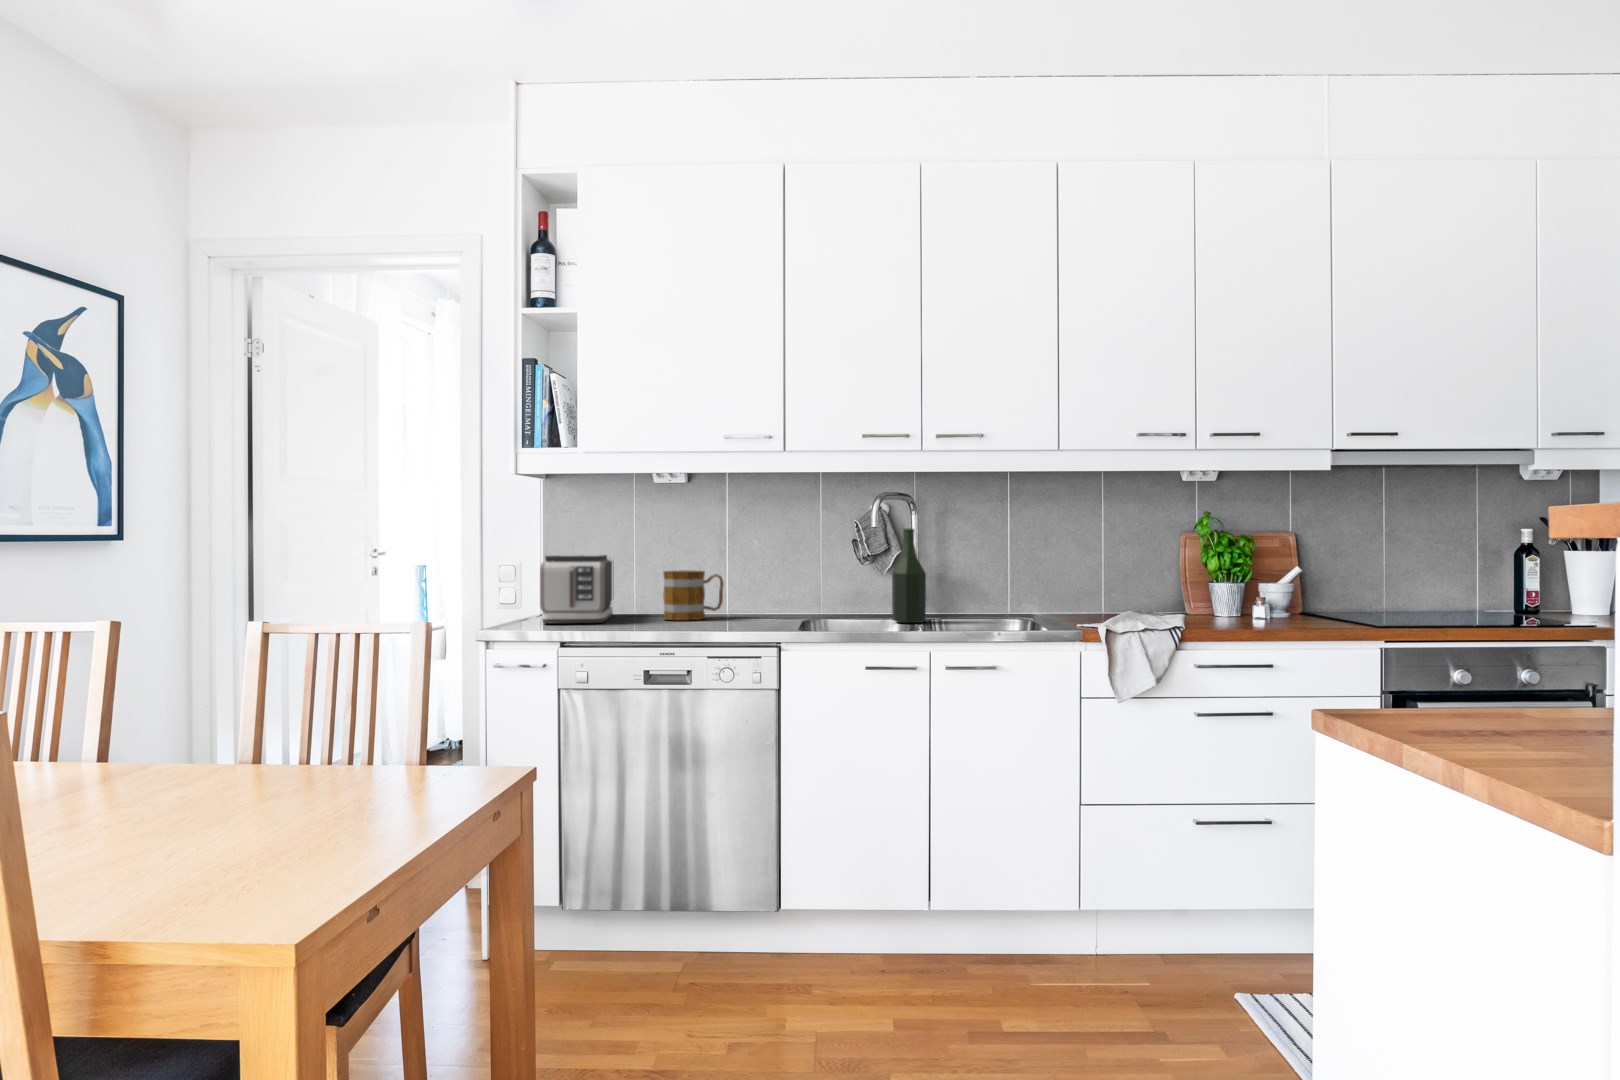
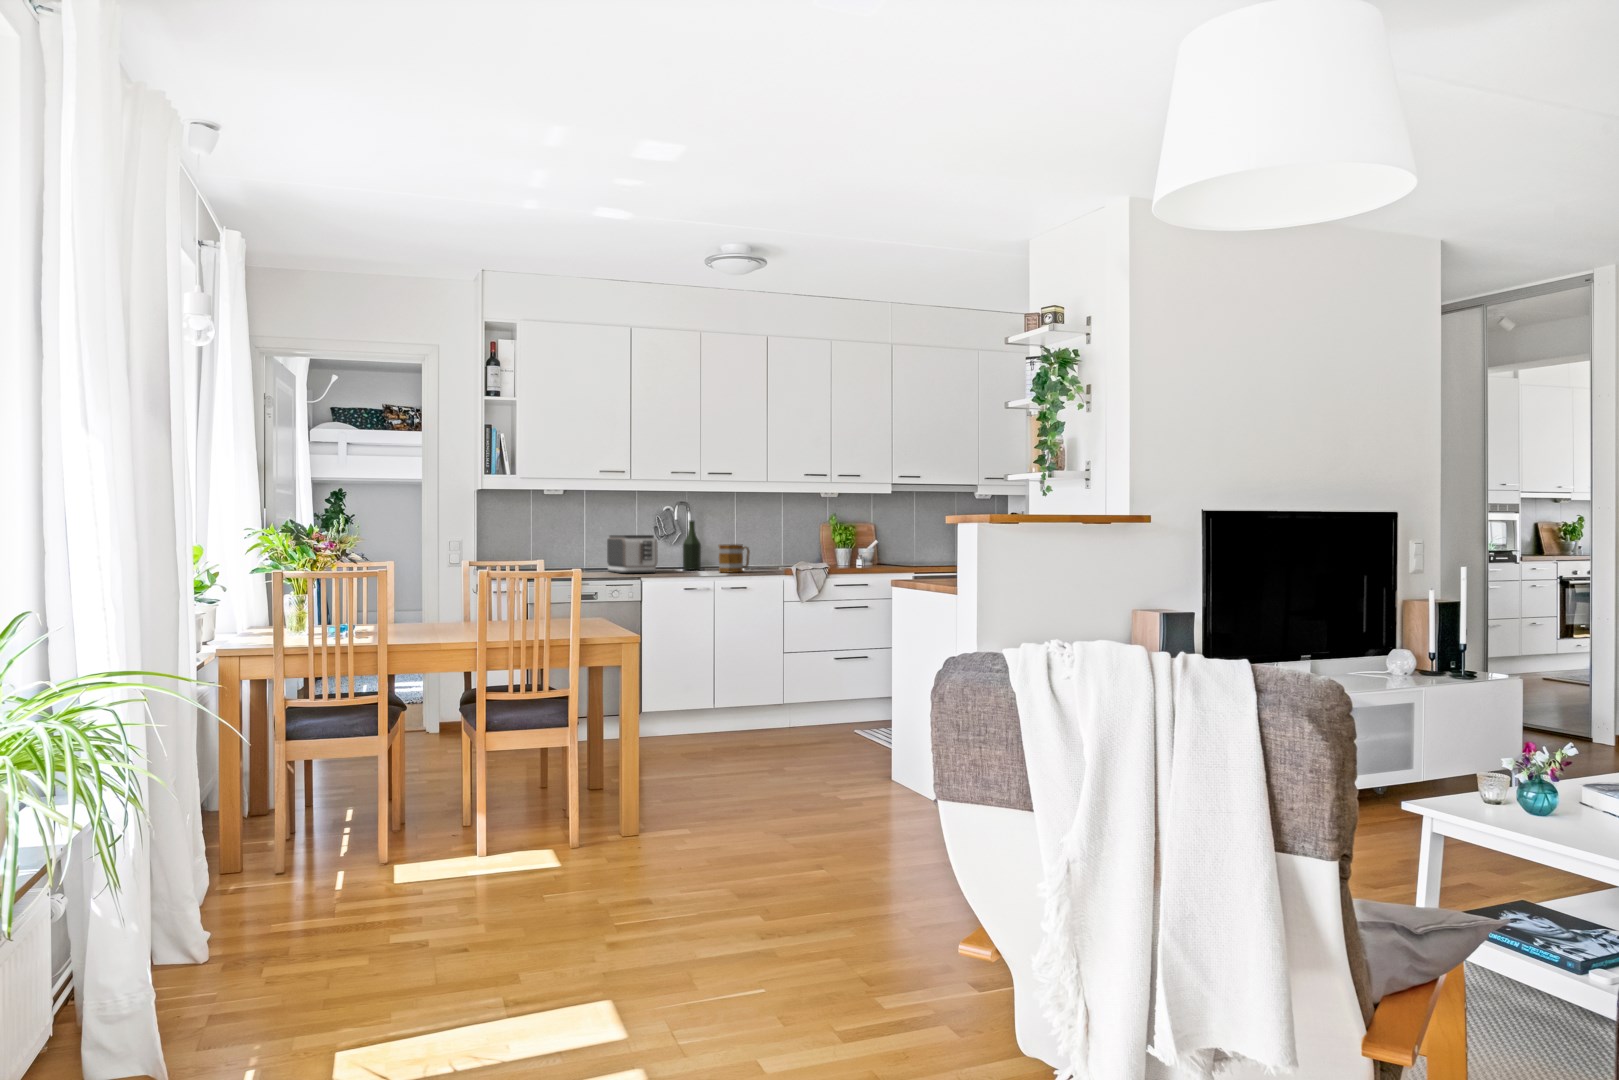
toaster: present [540,555,614,623] -> present [607,535,658,573]
mug: present [663,571,724,620] -> present [719,544,750,573]

